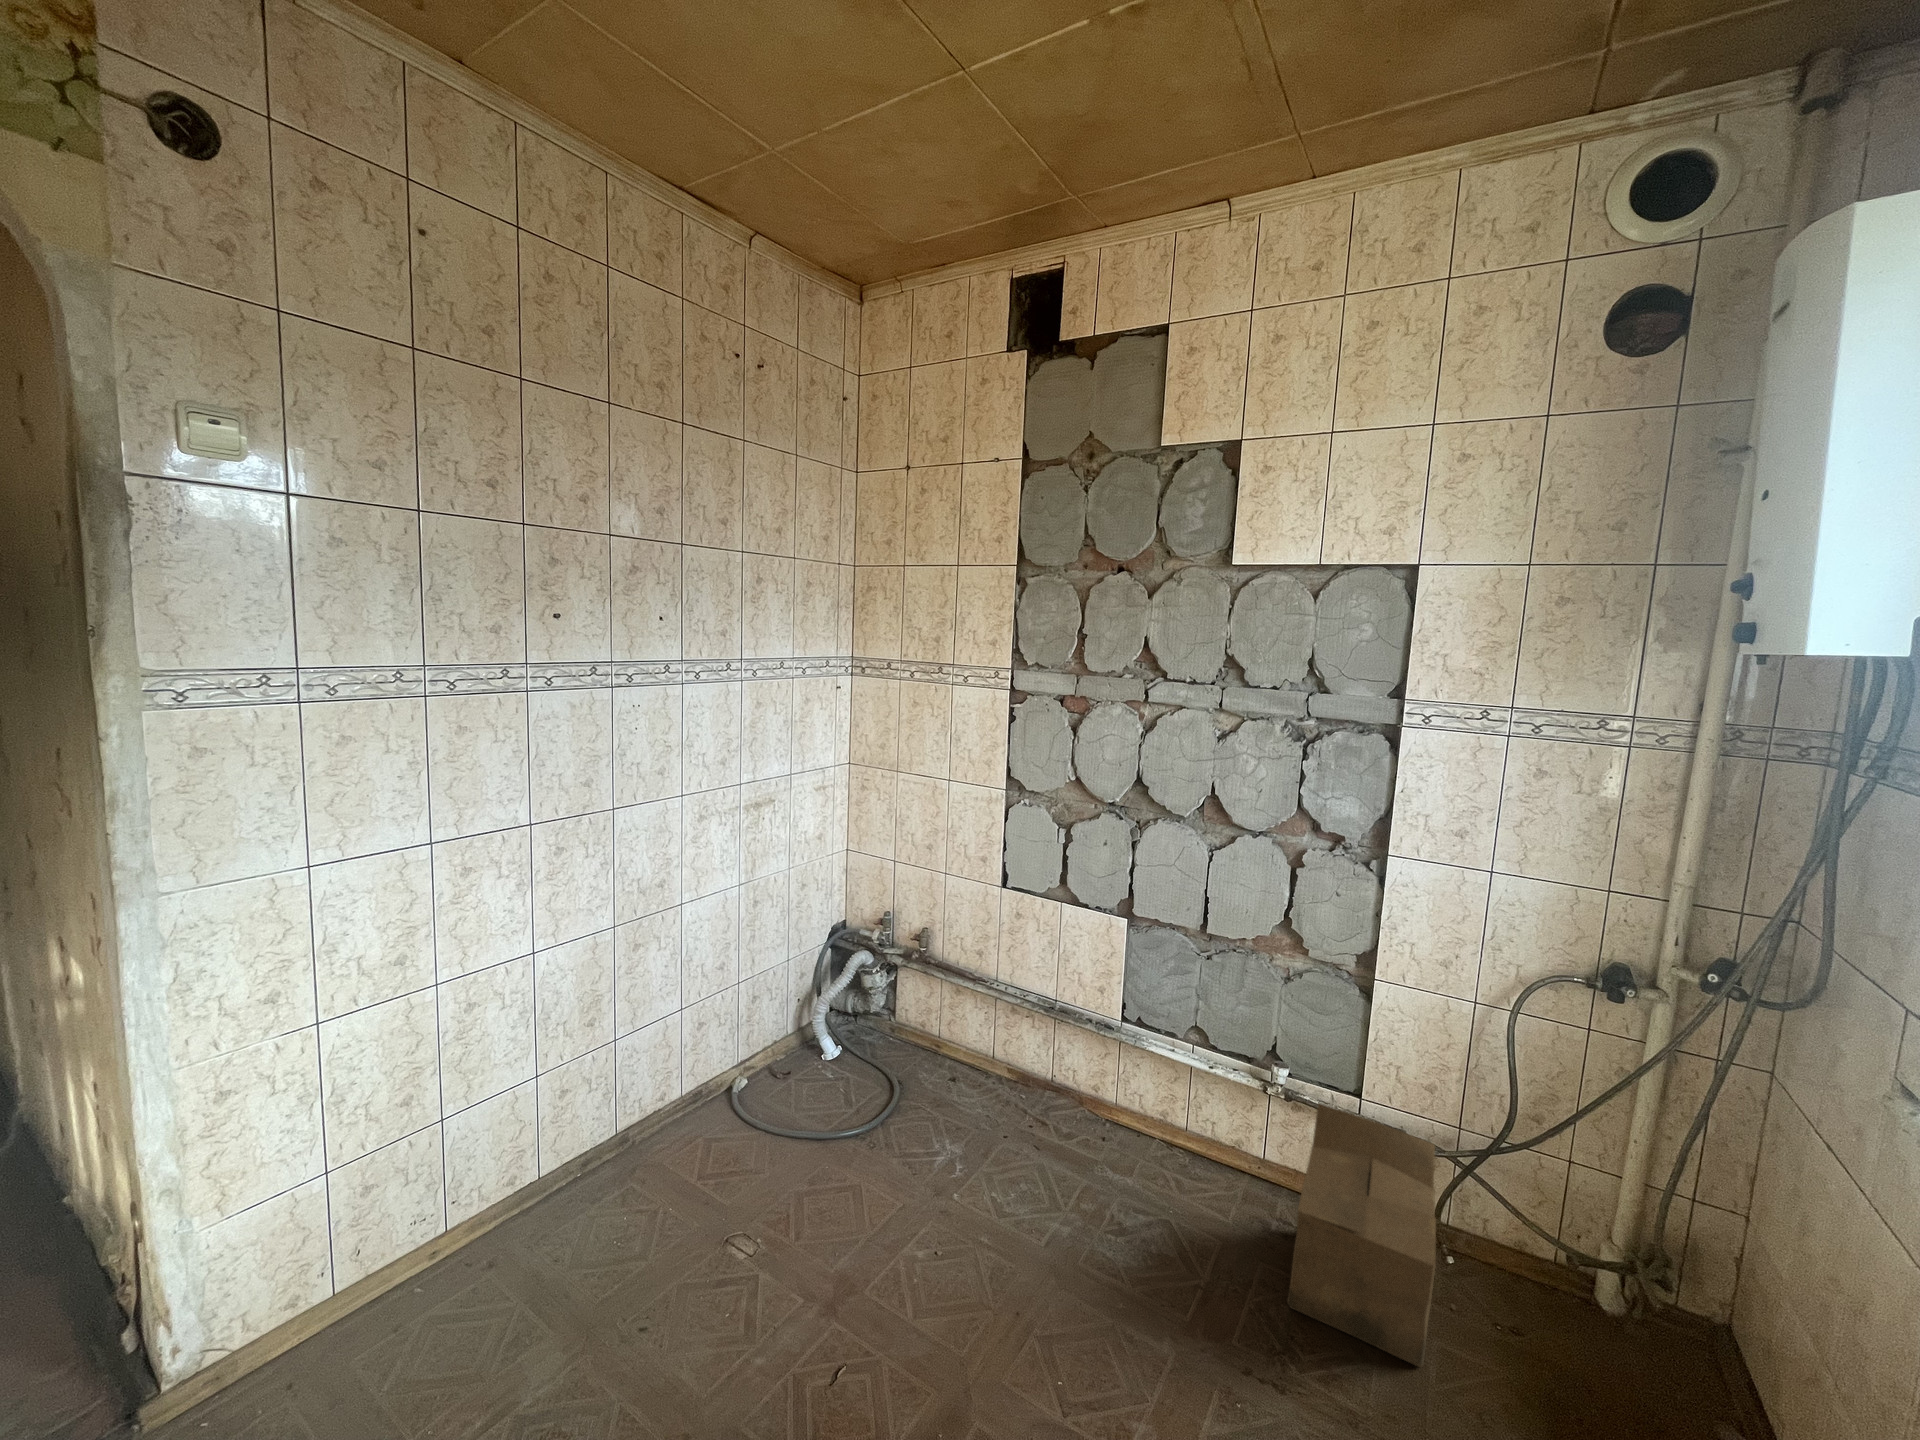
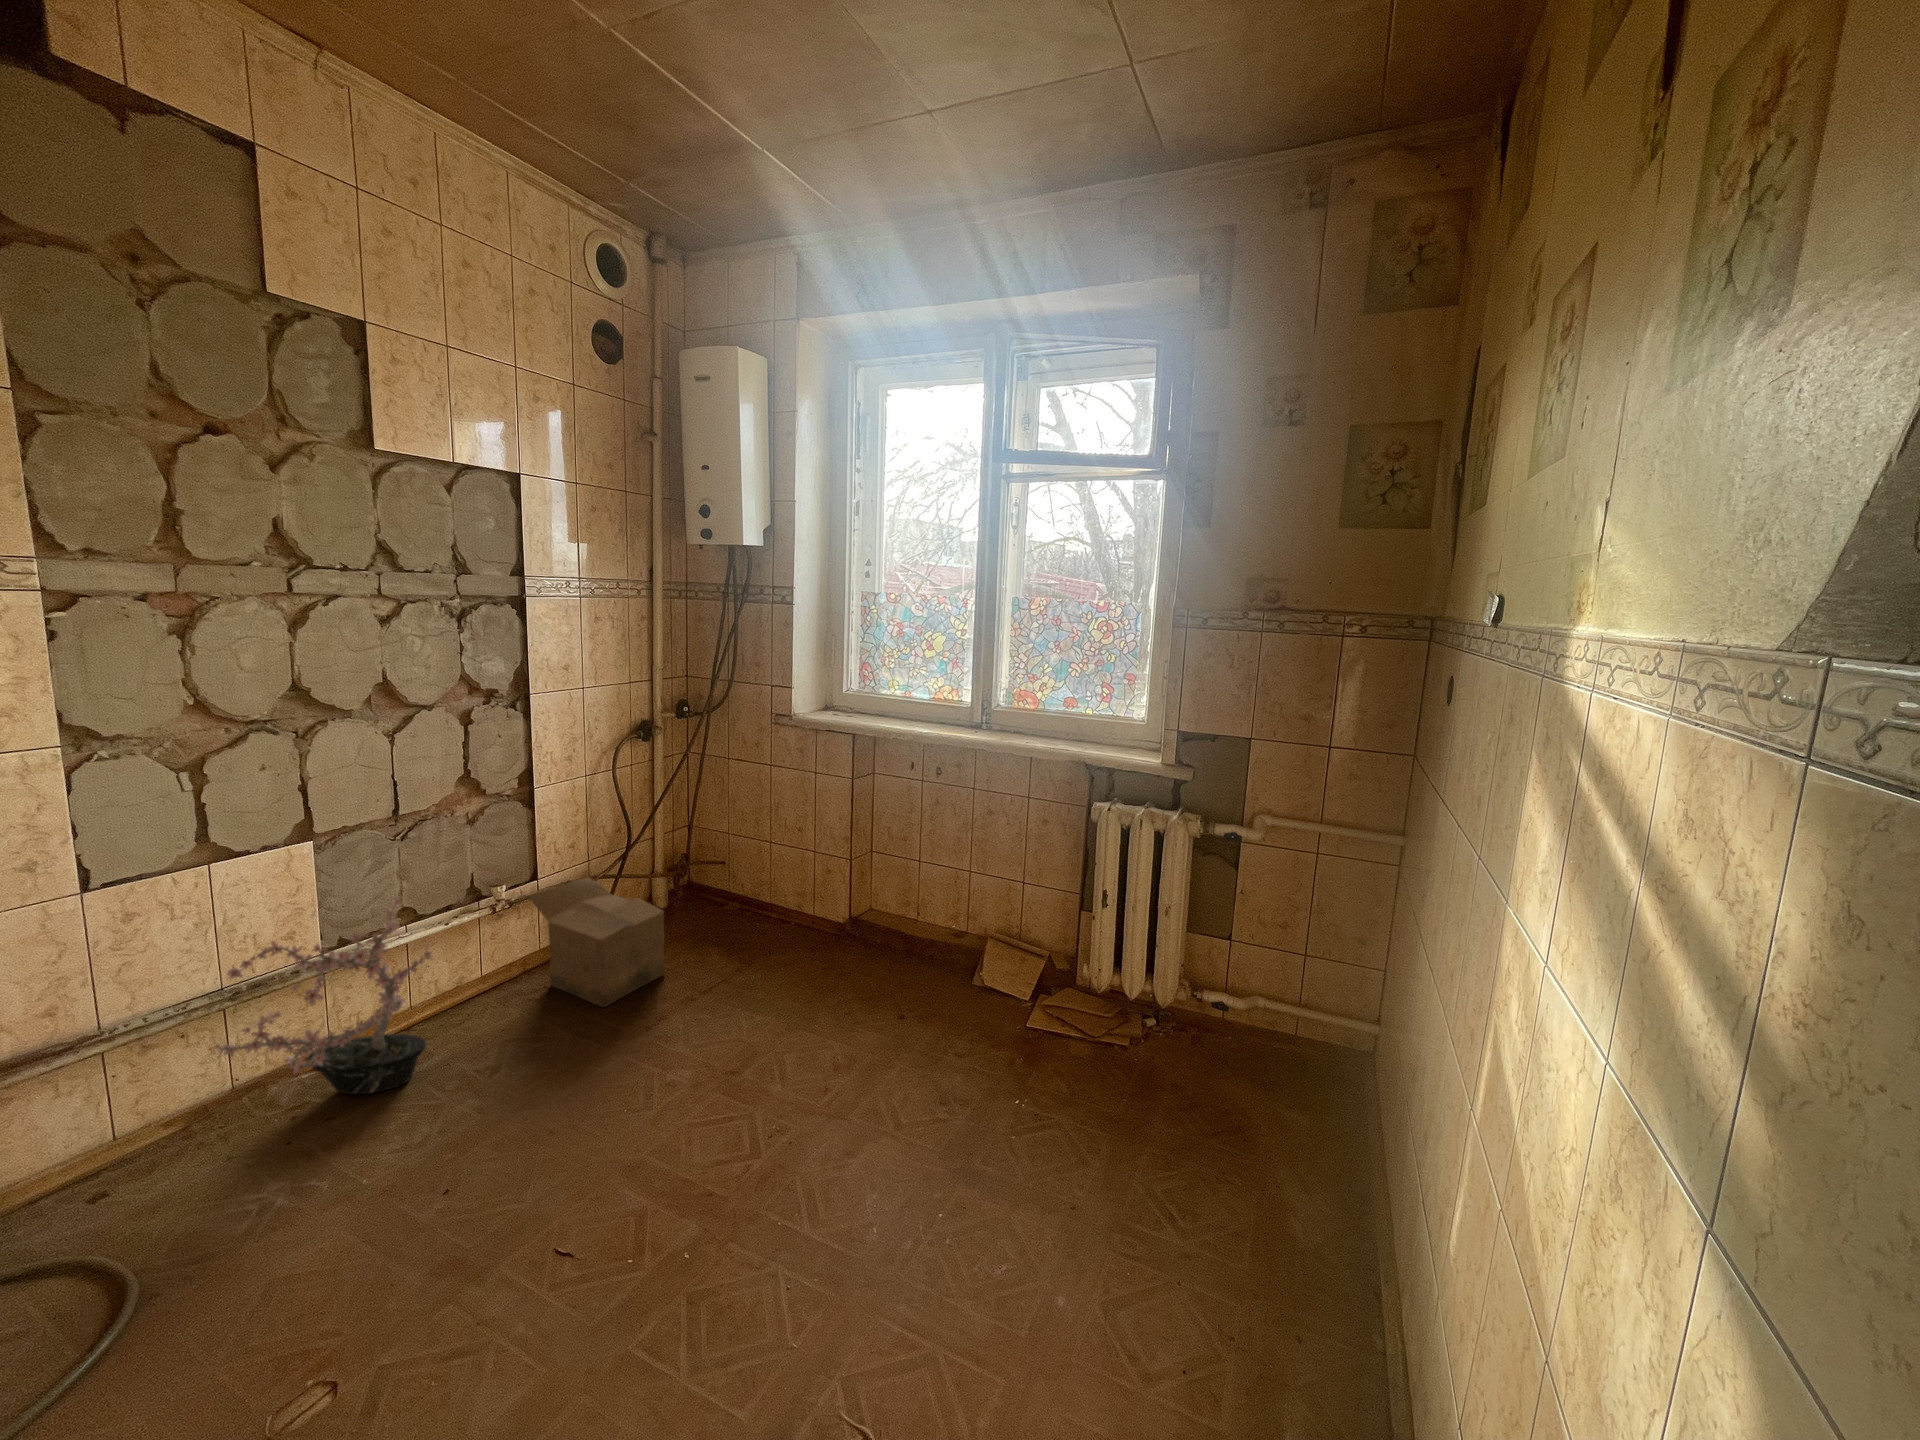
potted plant: none [989,972,1158,1177] -> present [215,897,431,1094]

